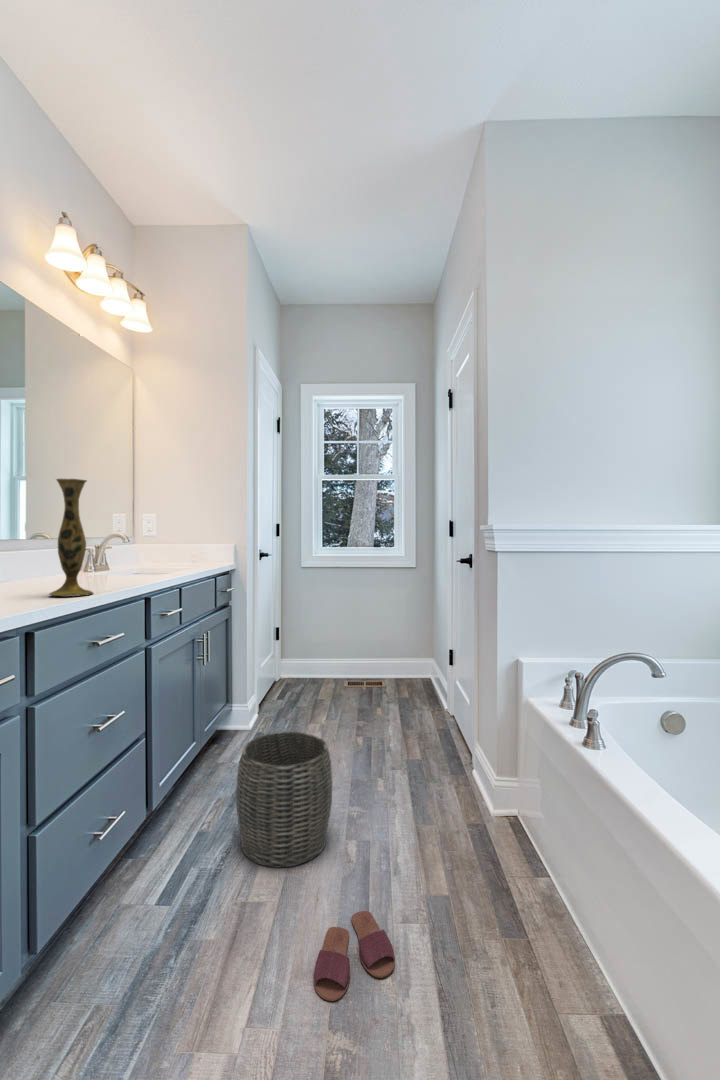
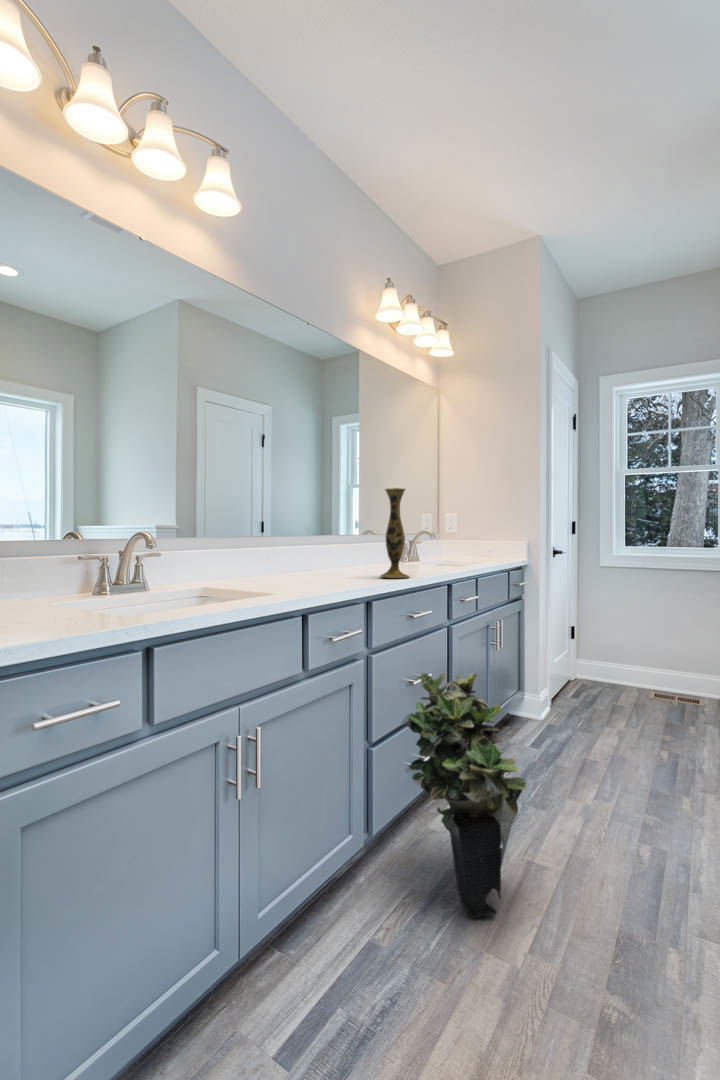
potted plant: none [80,703,243,1011] -> present [402,672,527,918]
woven basket: present [236,732,332,867] -> none [525,720,622,846]
slippers: present [313,911,395,1001] -> none [592,904,683,968]

